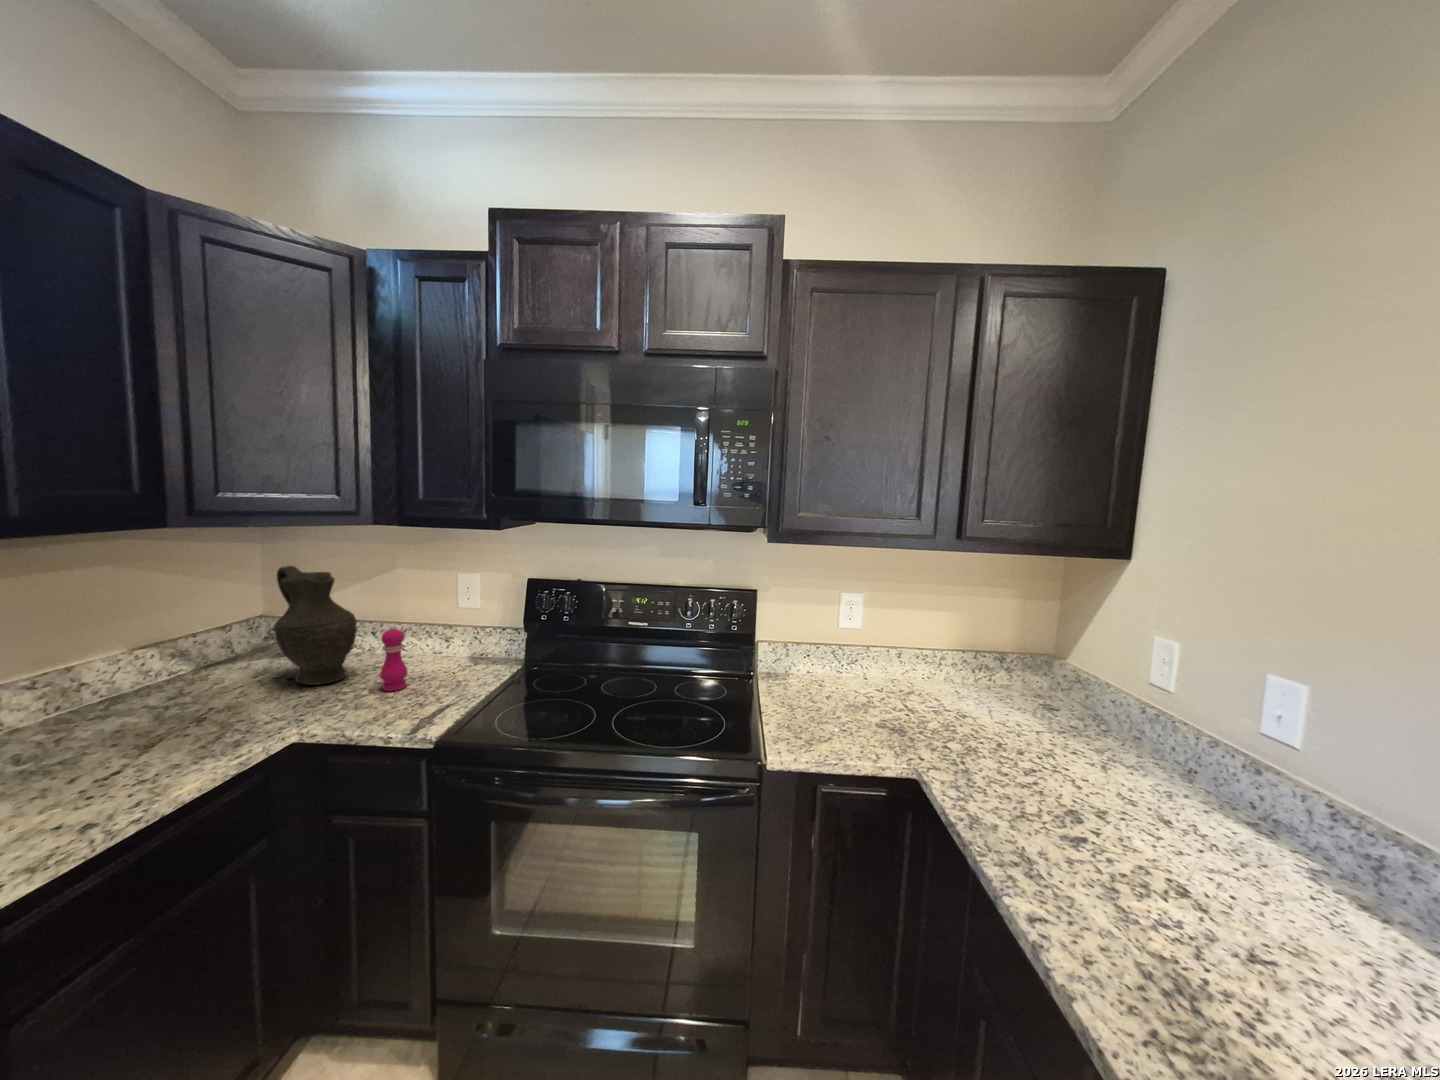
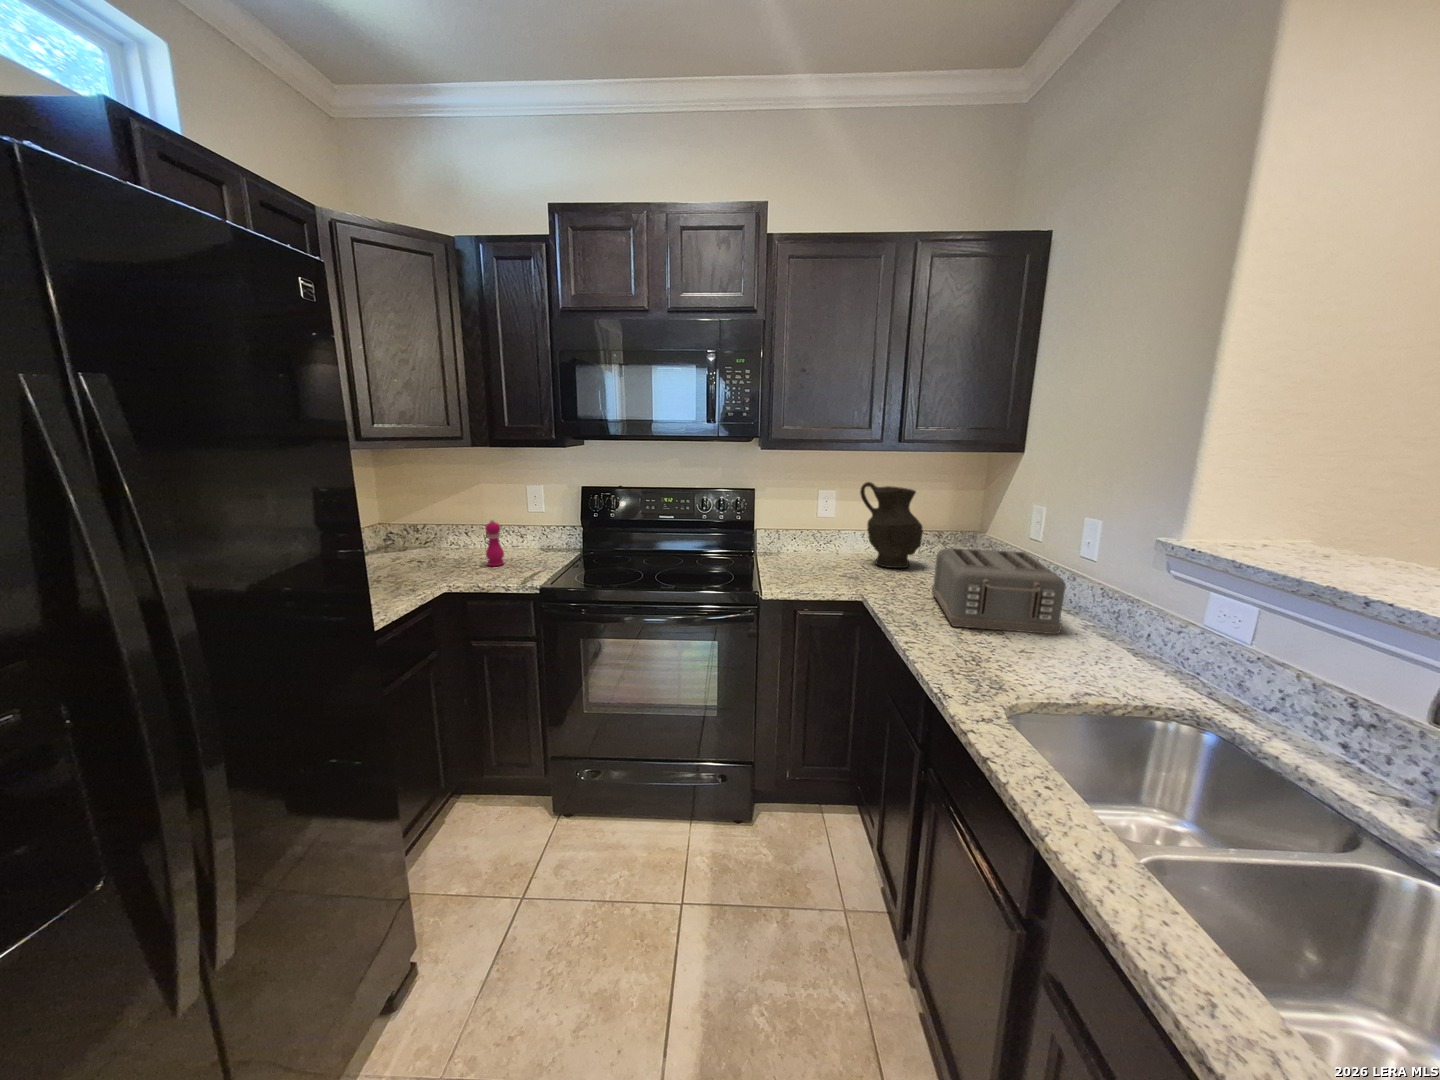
decorative vase: present [274,565,357,685] -> present [860,482,923,568]
toaster: none [1028,713,1312,913] -> present [932,548,1065,634]

